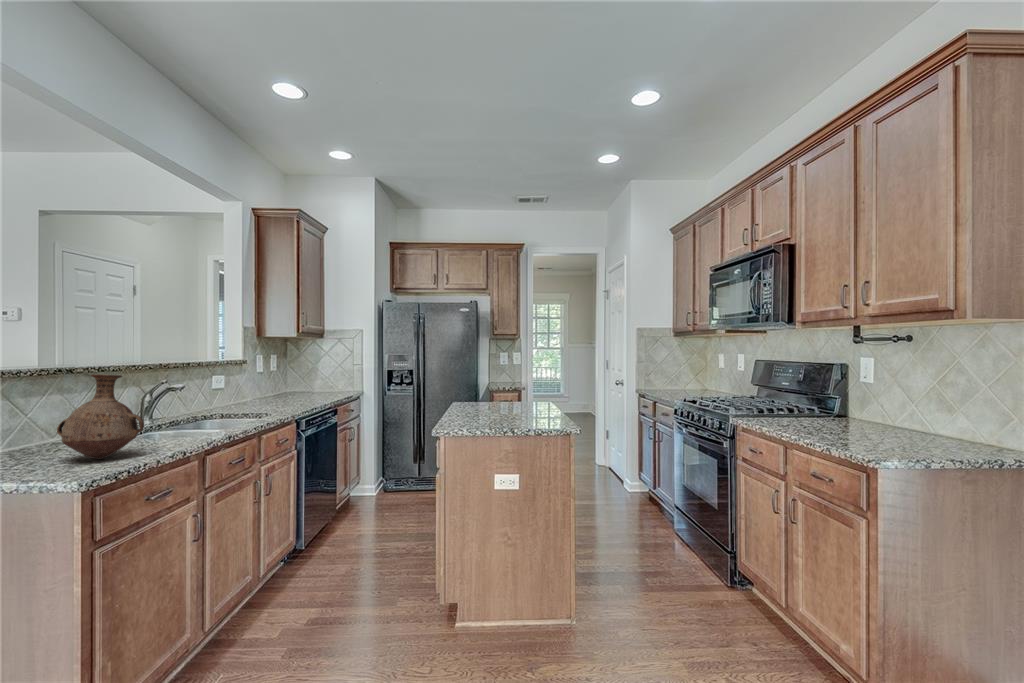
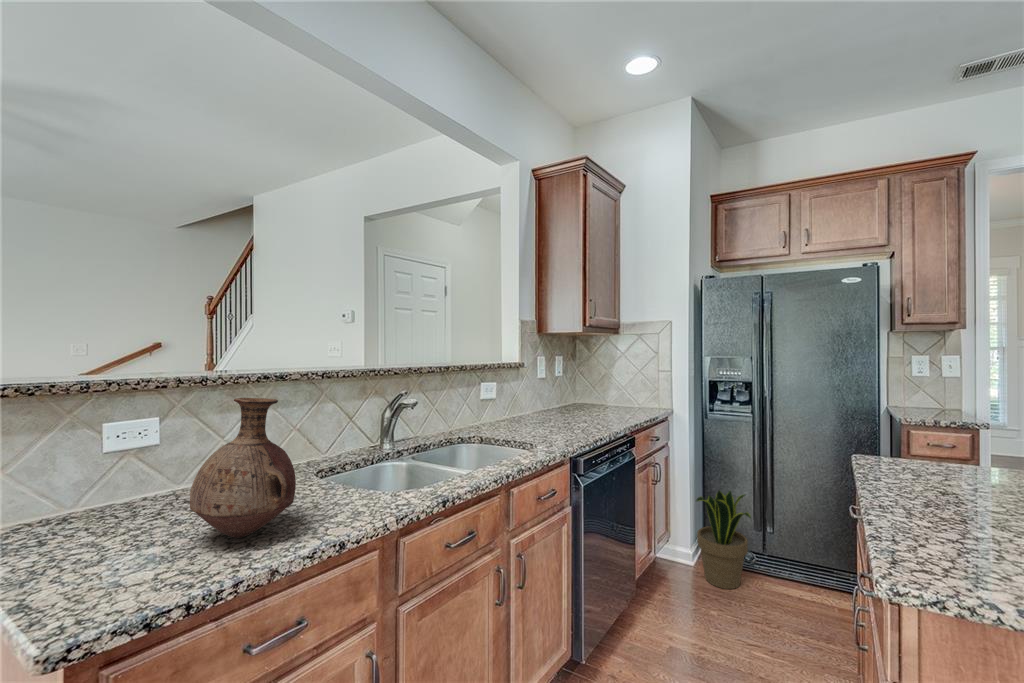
potted plant: none [378,440,411,502] -> present [696,491,751,589]

